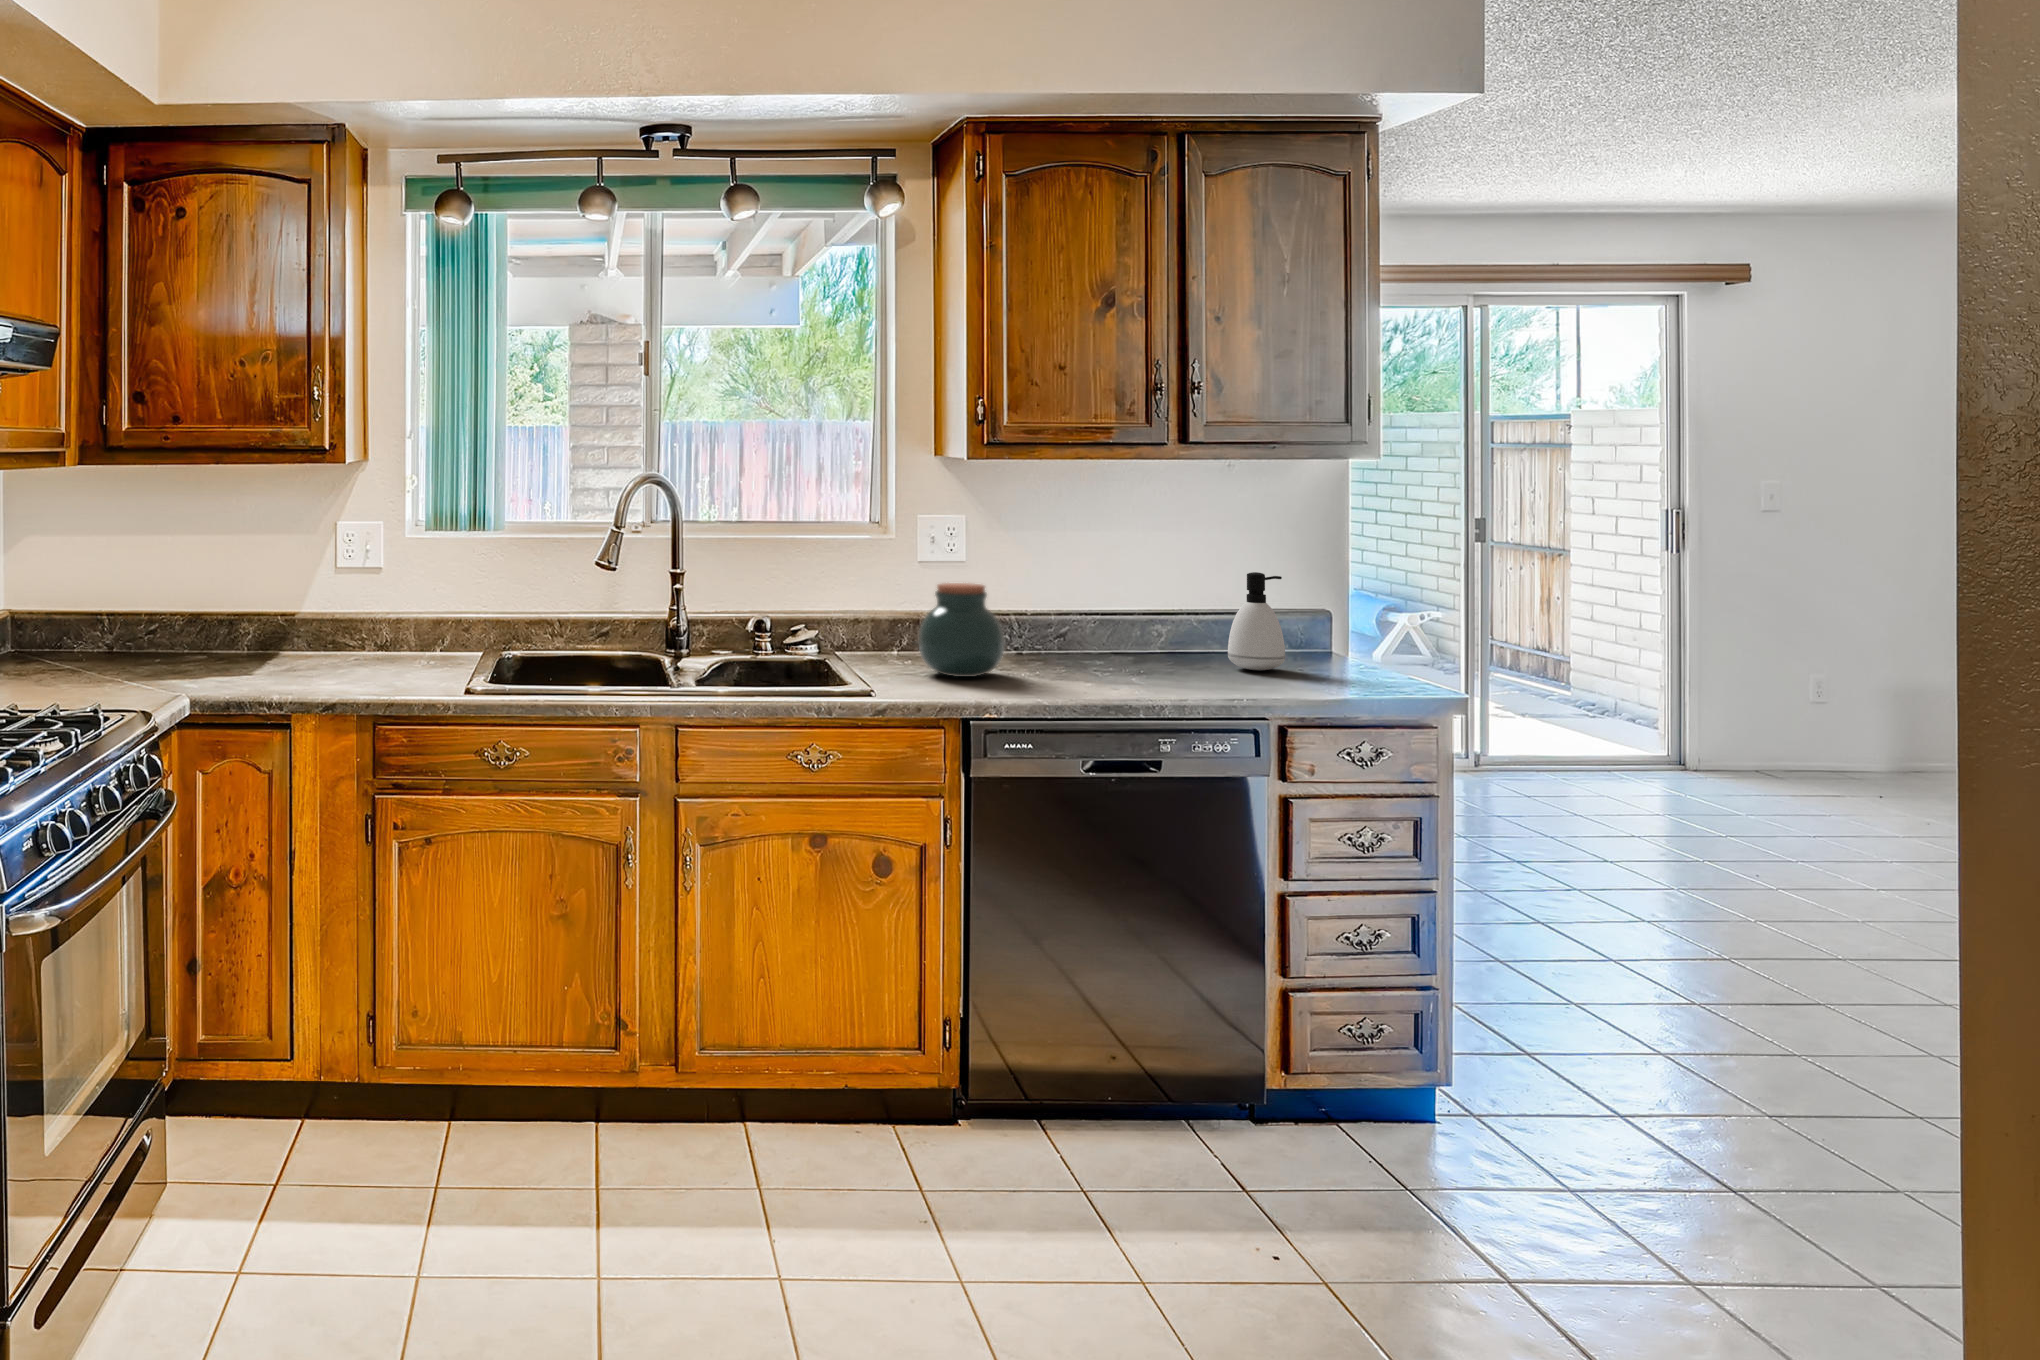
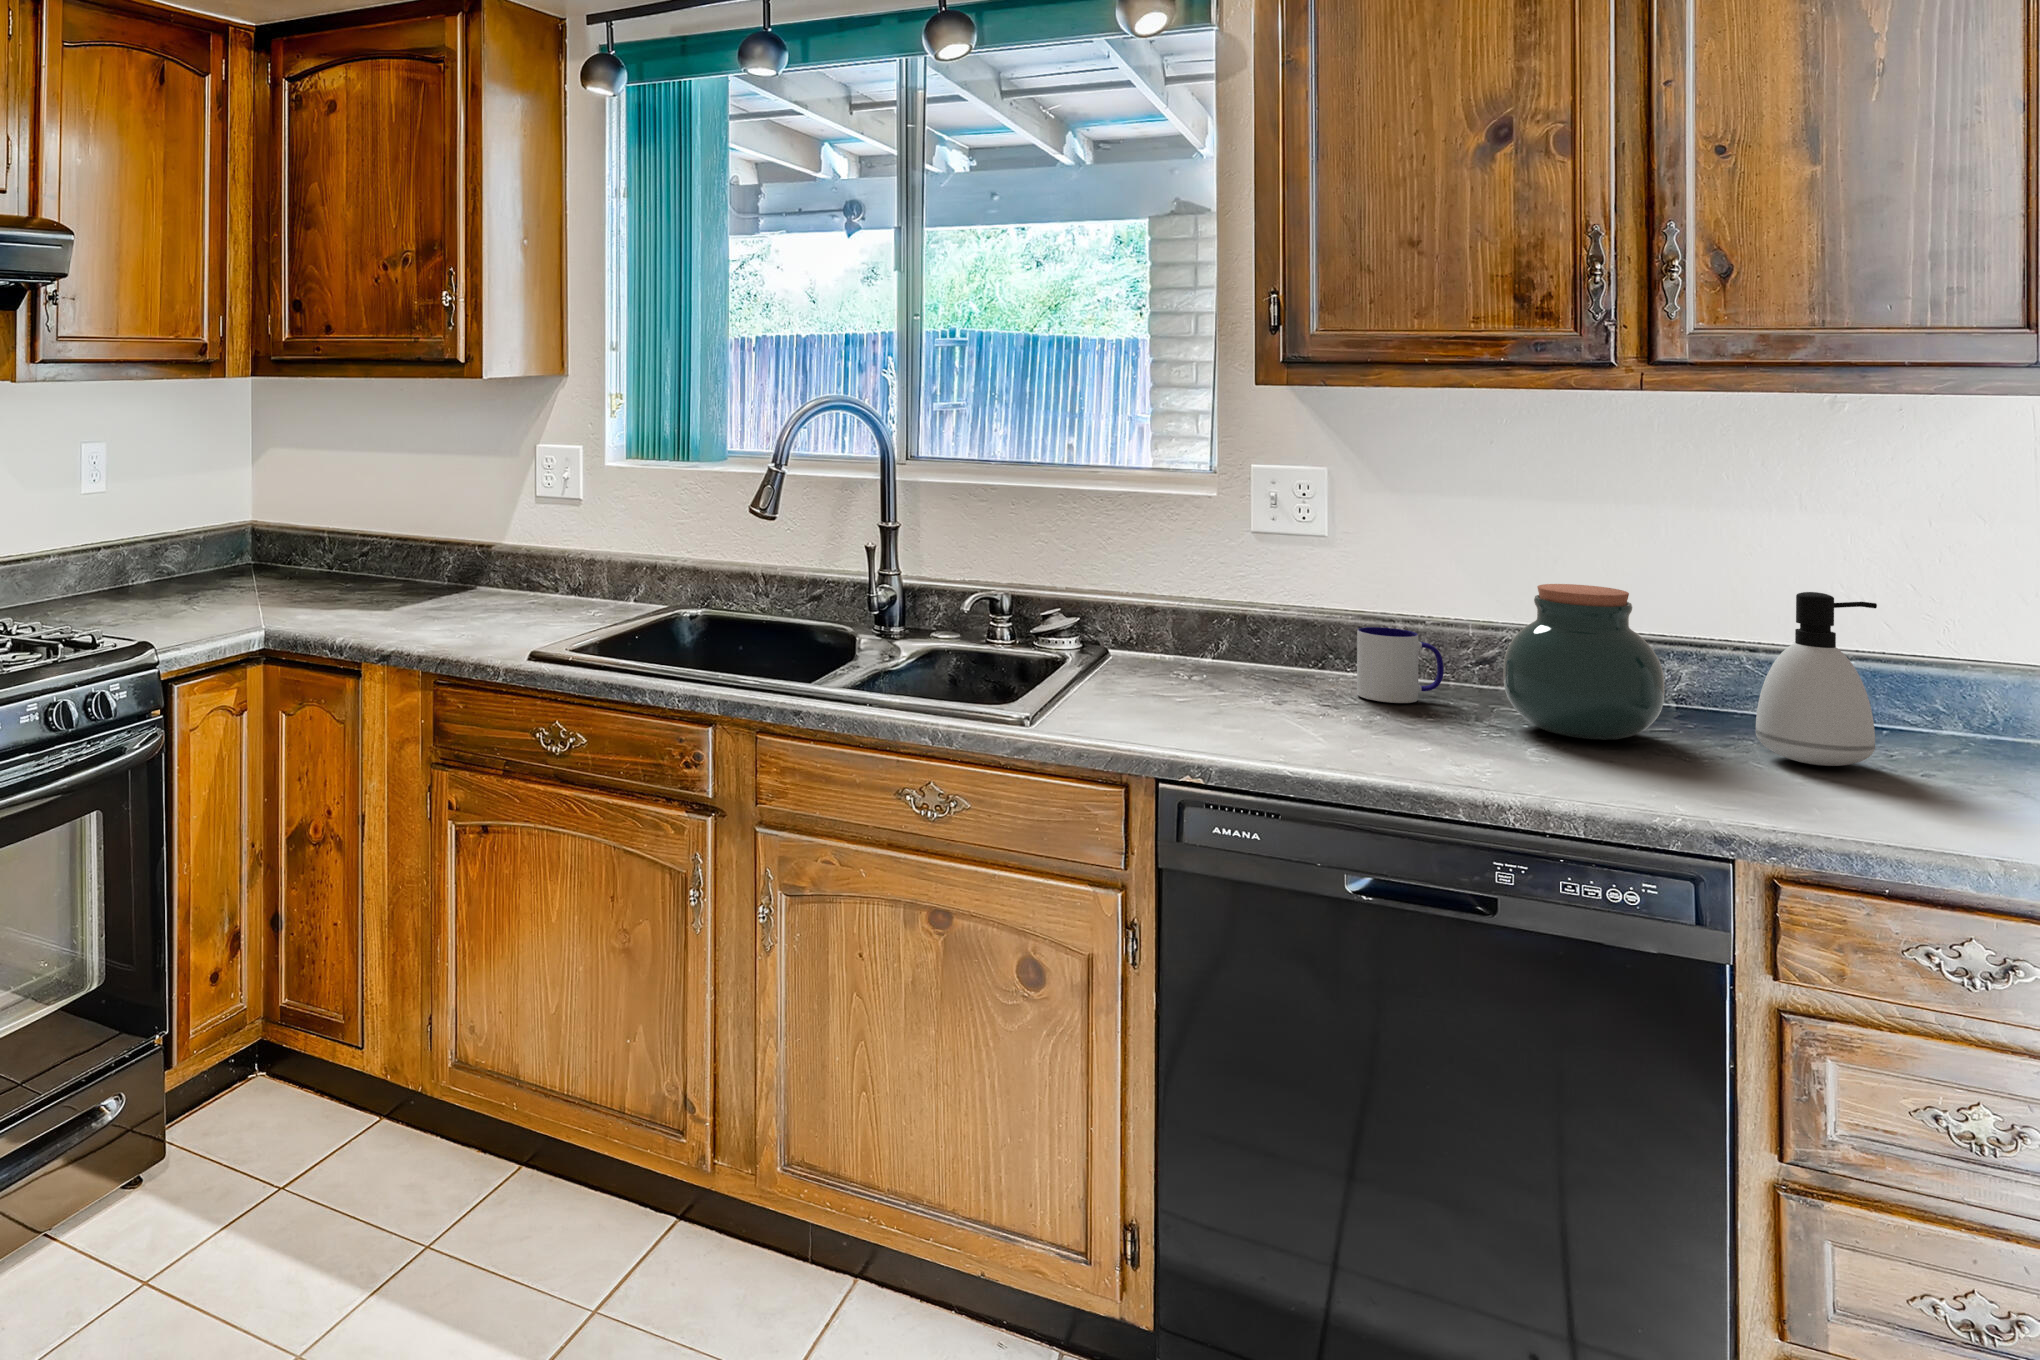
jar: present [919,583,1004,677] -> present [1504,584,1664,740]
mug: none [1006,617,1054,664] -> present [1357,627,1444,703]

